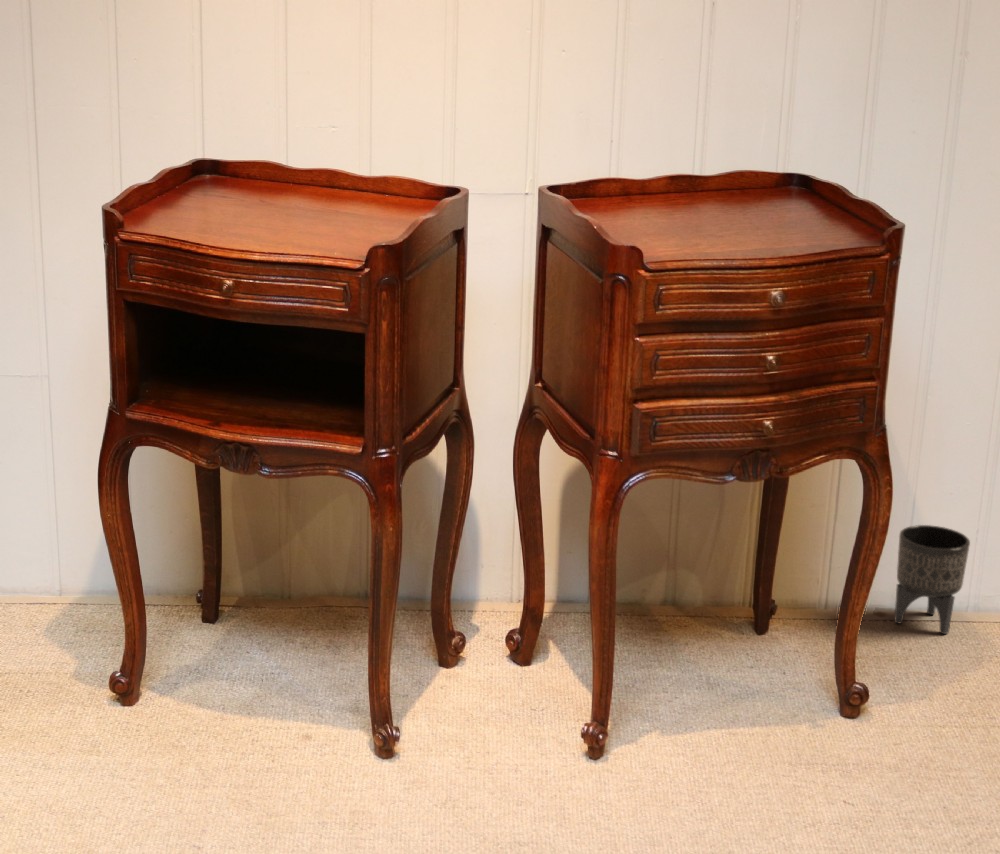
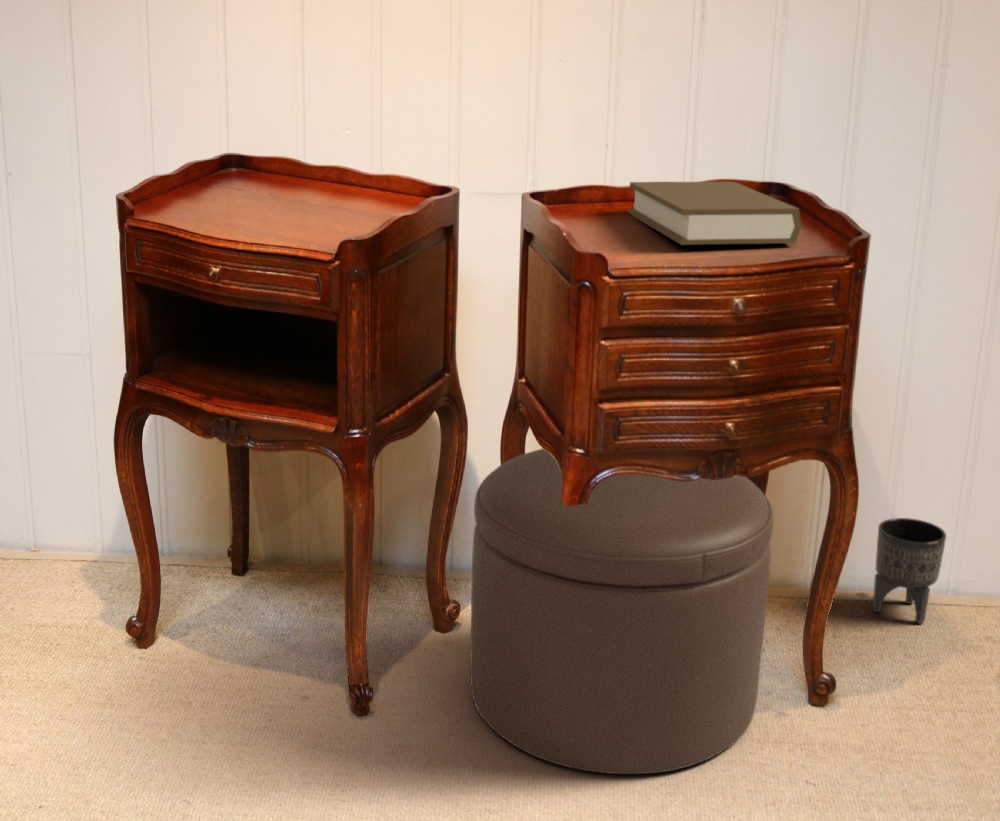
book: none [647,175,834,237] -> present [628,182,801,245]
ottoman: none [491,450,807,790] -> present [470,449,773,774]

